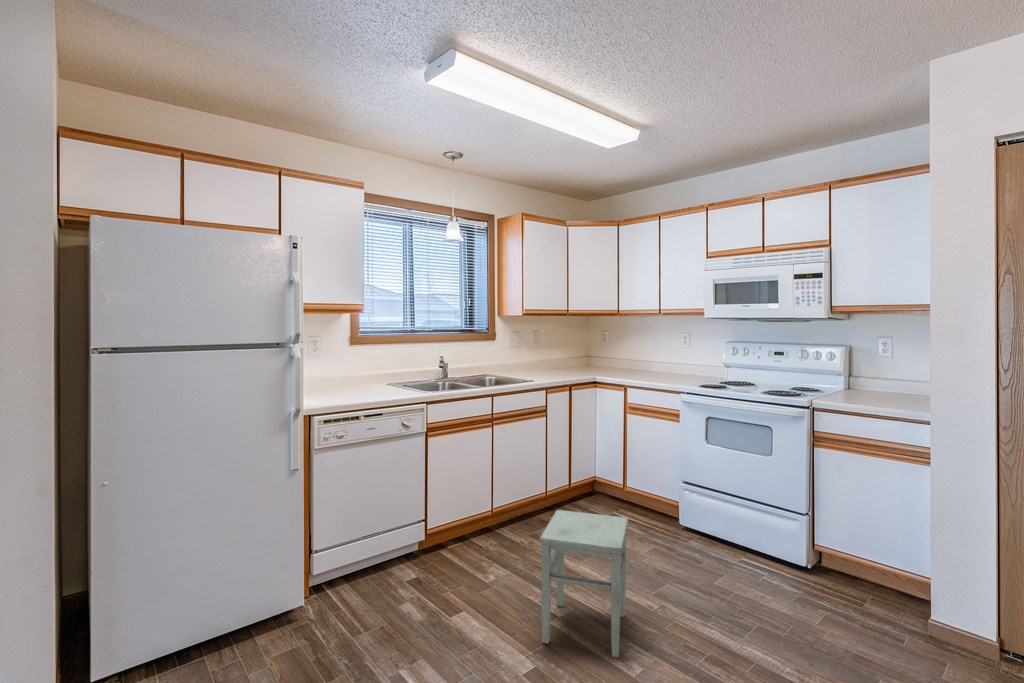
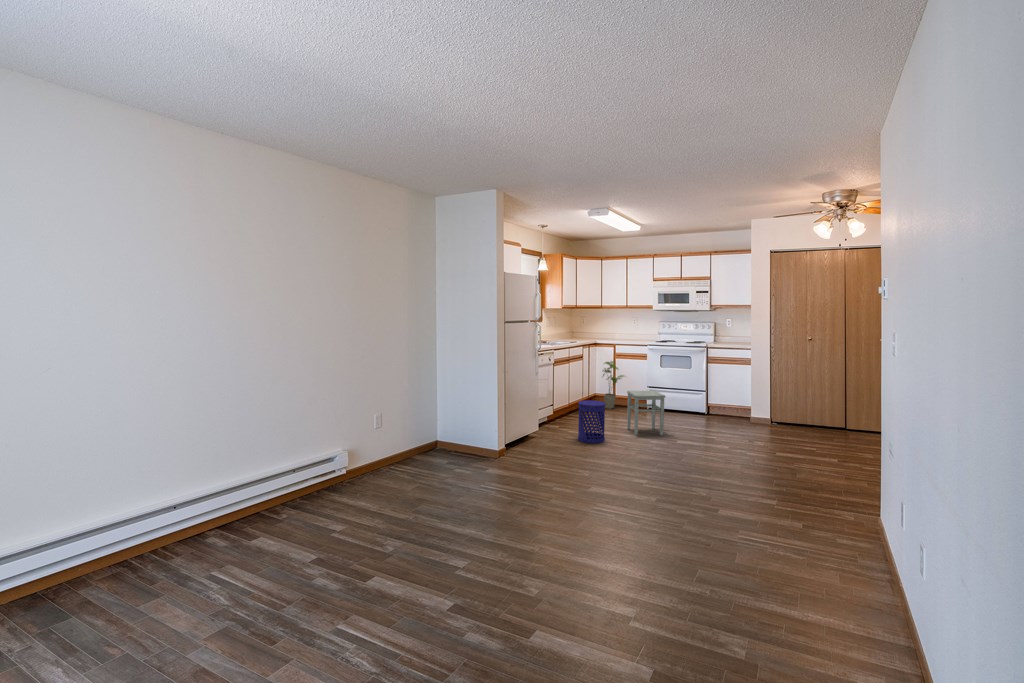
house plant: none [587,421,639,516] -> present [603,361,623,409]
waste bin: none [380,533,449,663] -> present [578,401,605,443]

